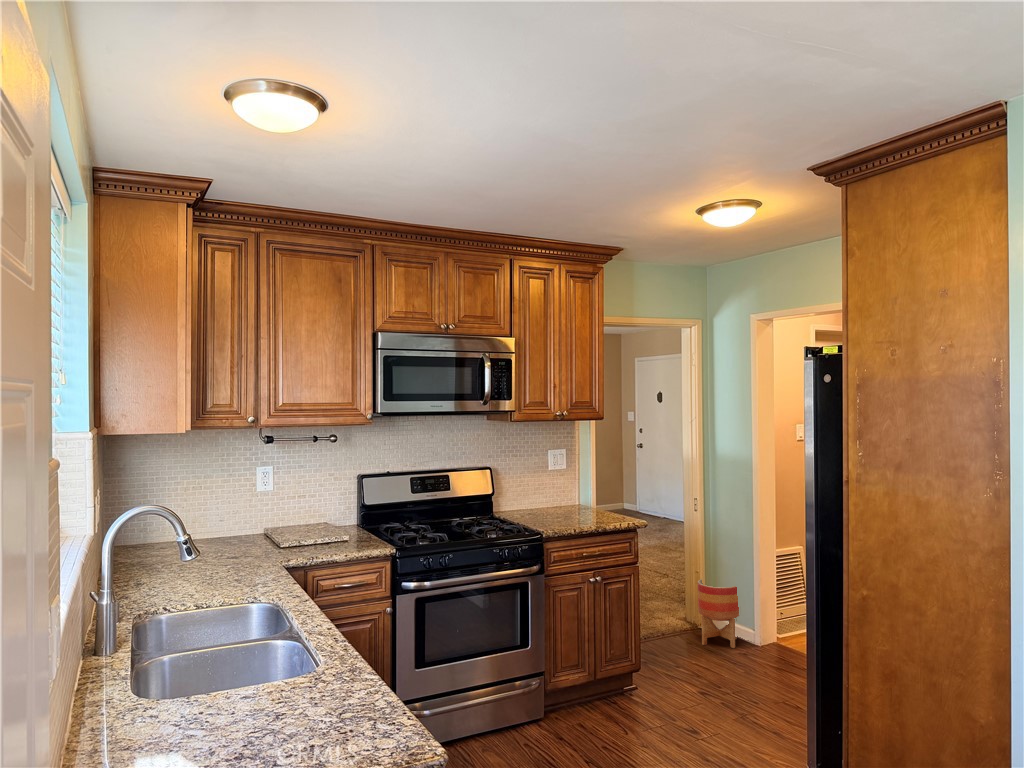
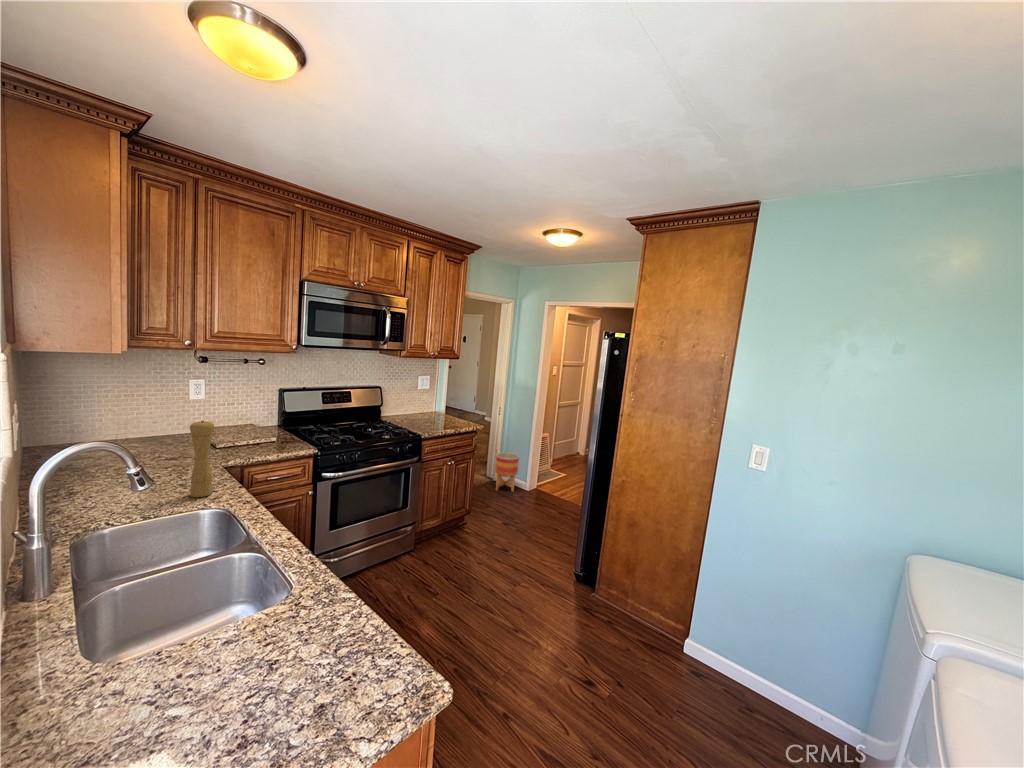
pepper mill: none [242,500,266,590] -> present [190,421,214,497]

